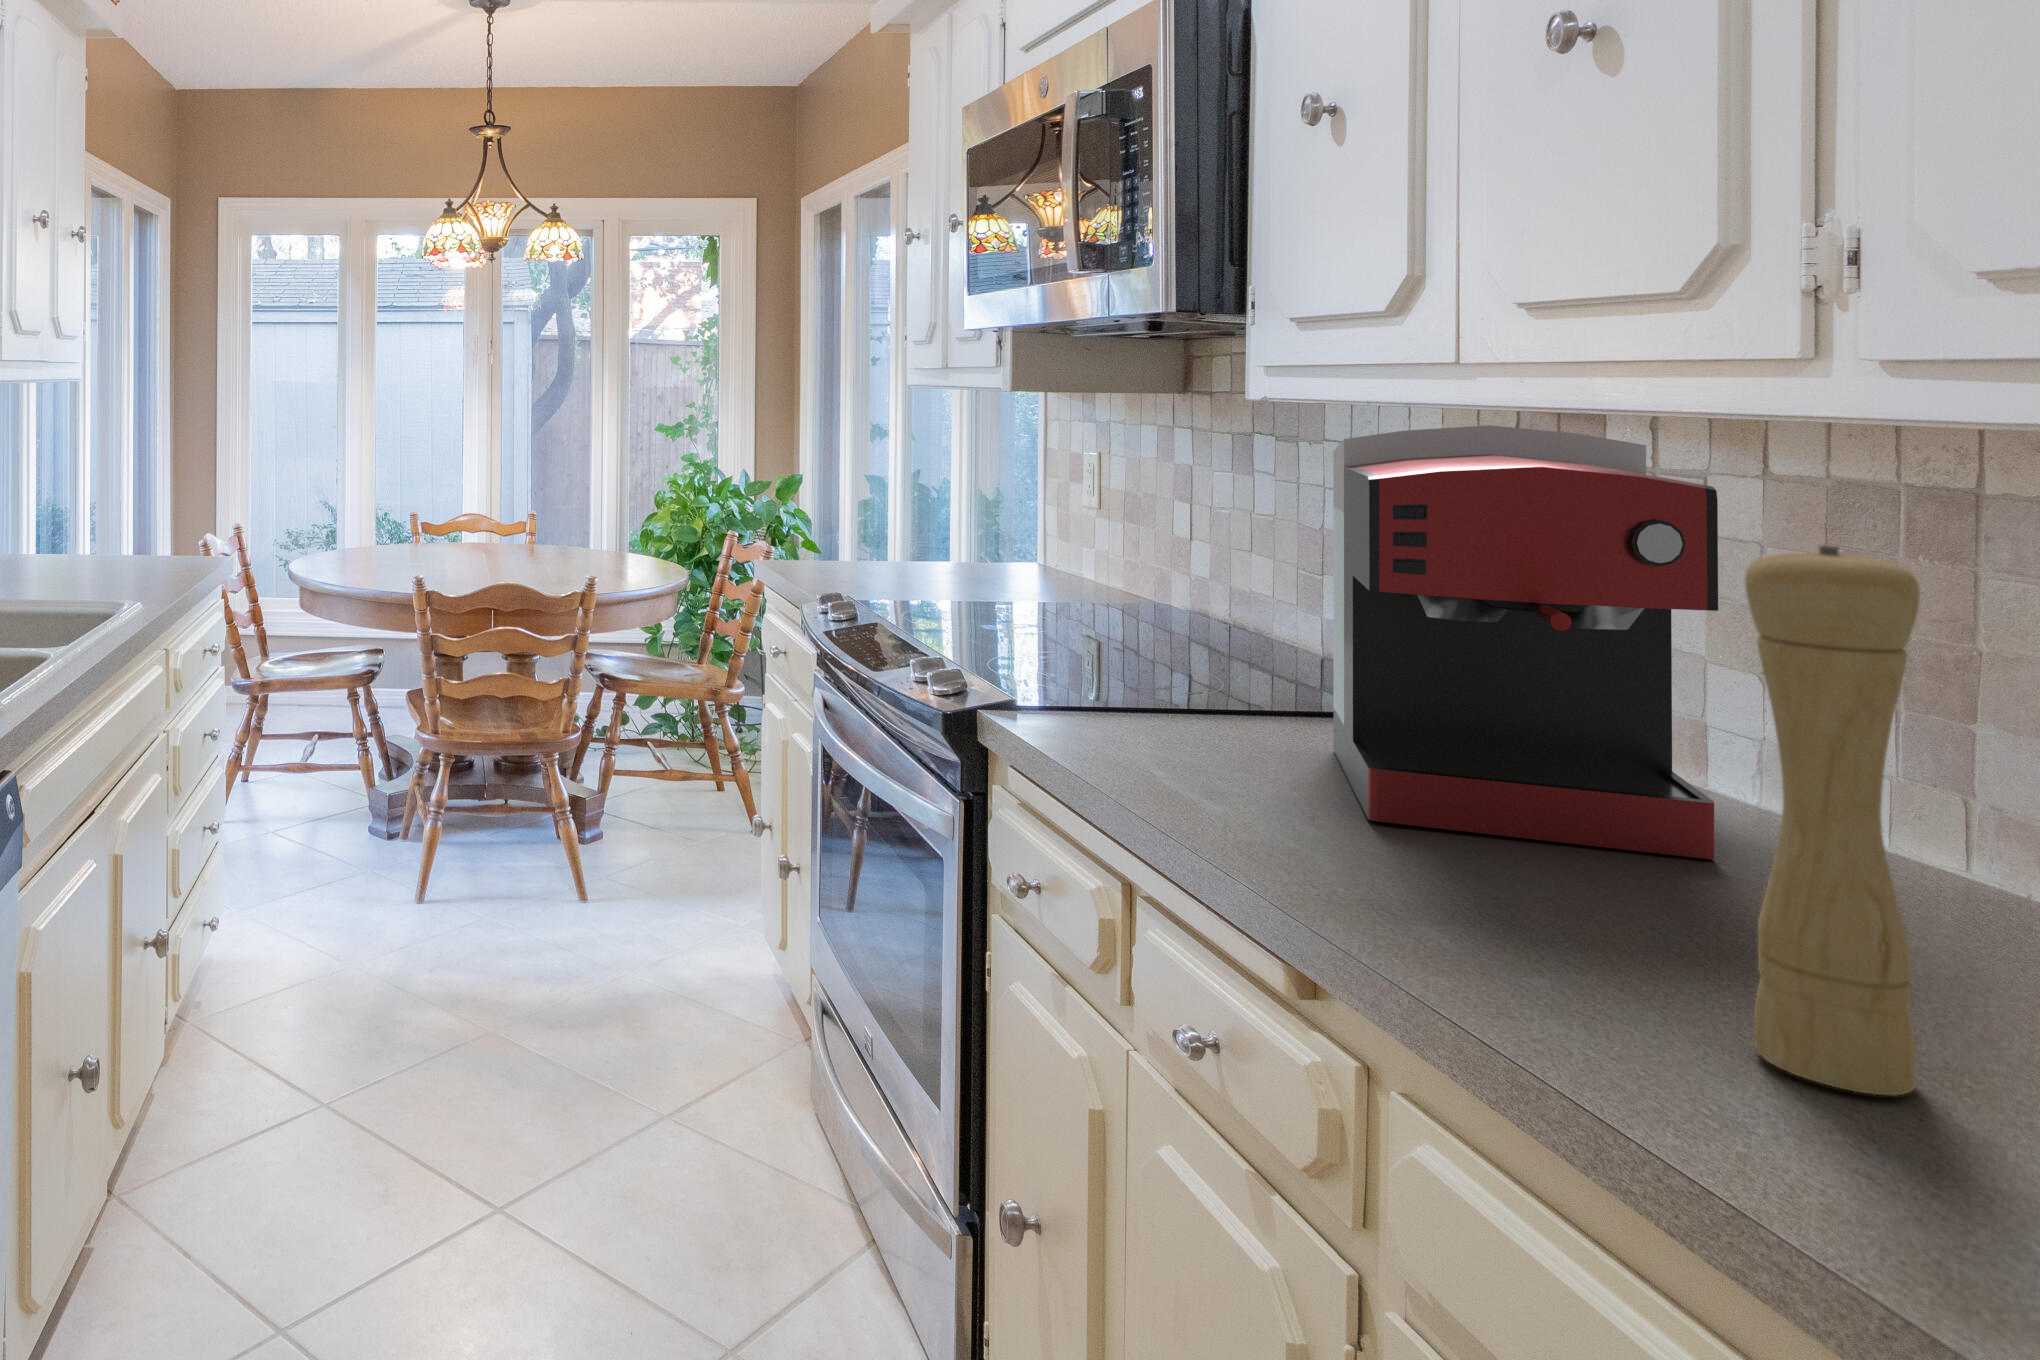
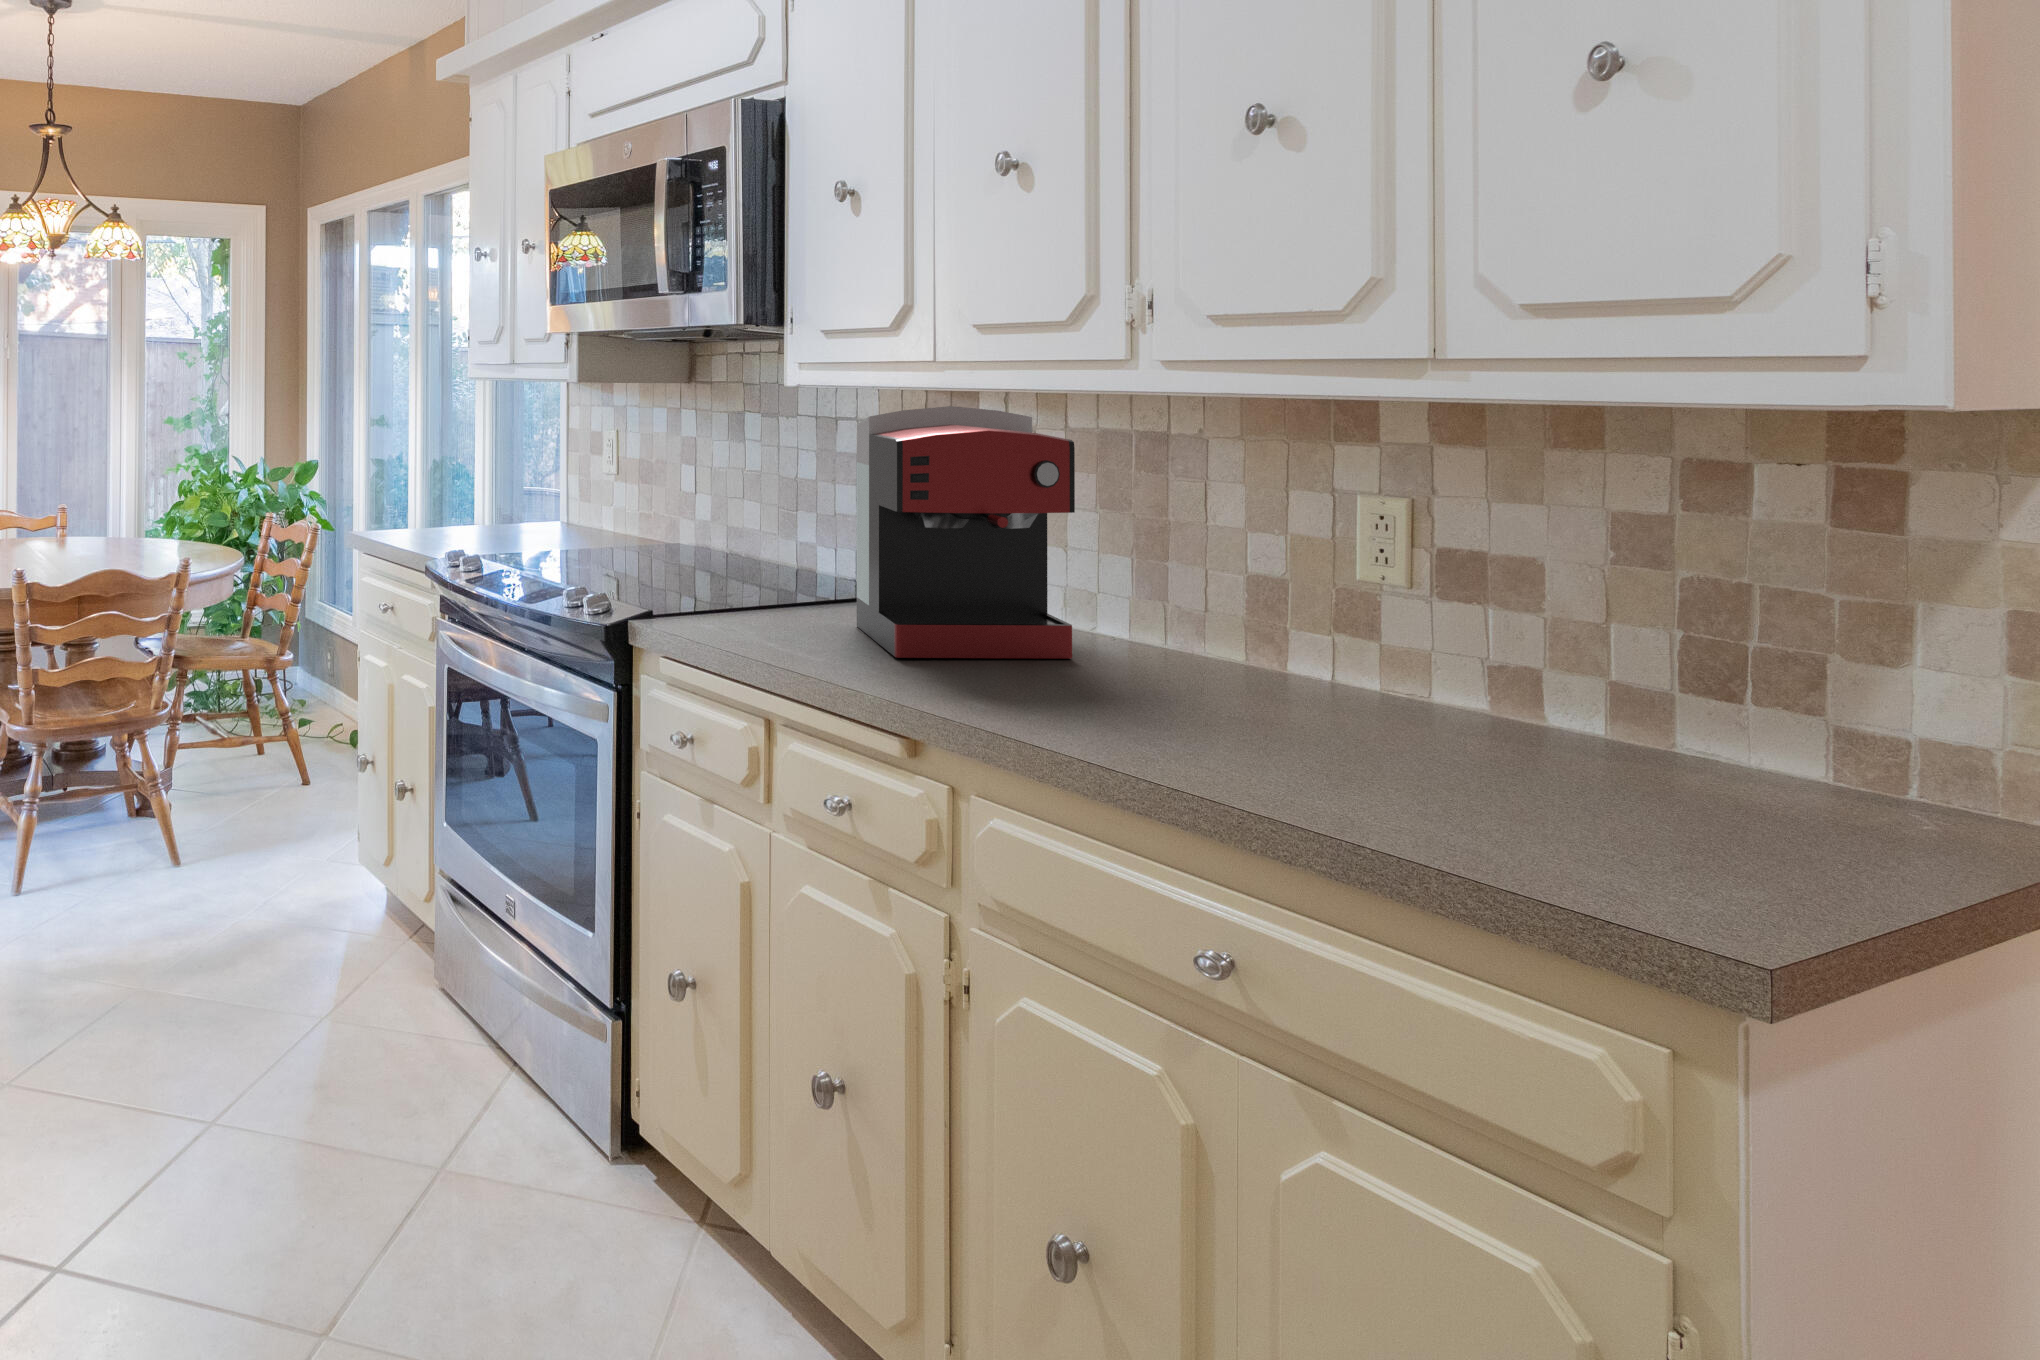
pepper mill: present [1744,545,1920,1095] -> none [1106,464,1178,737]

